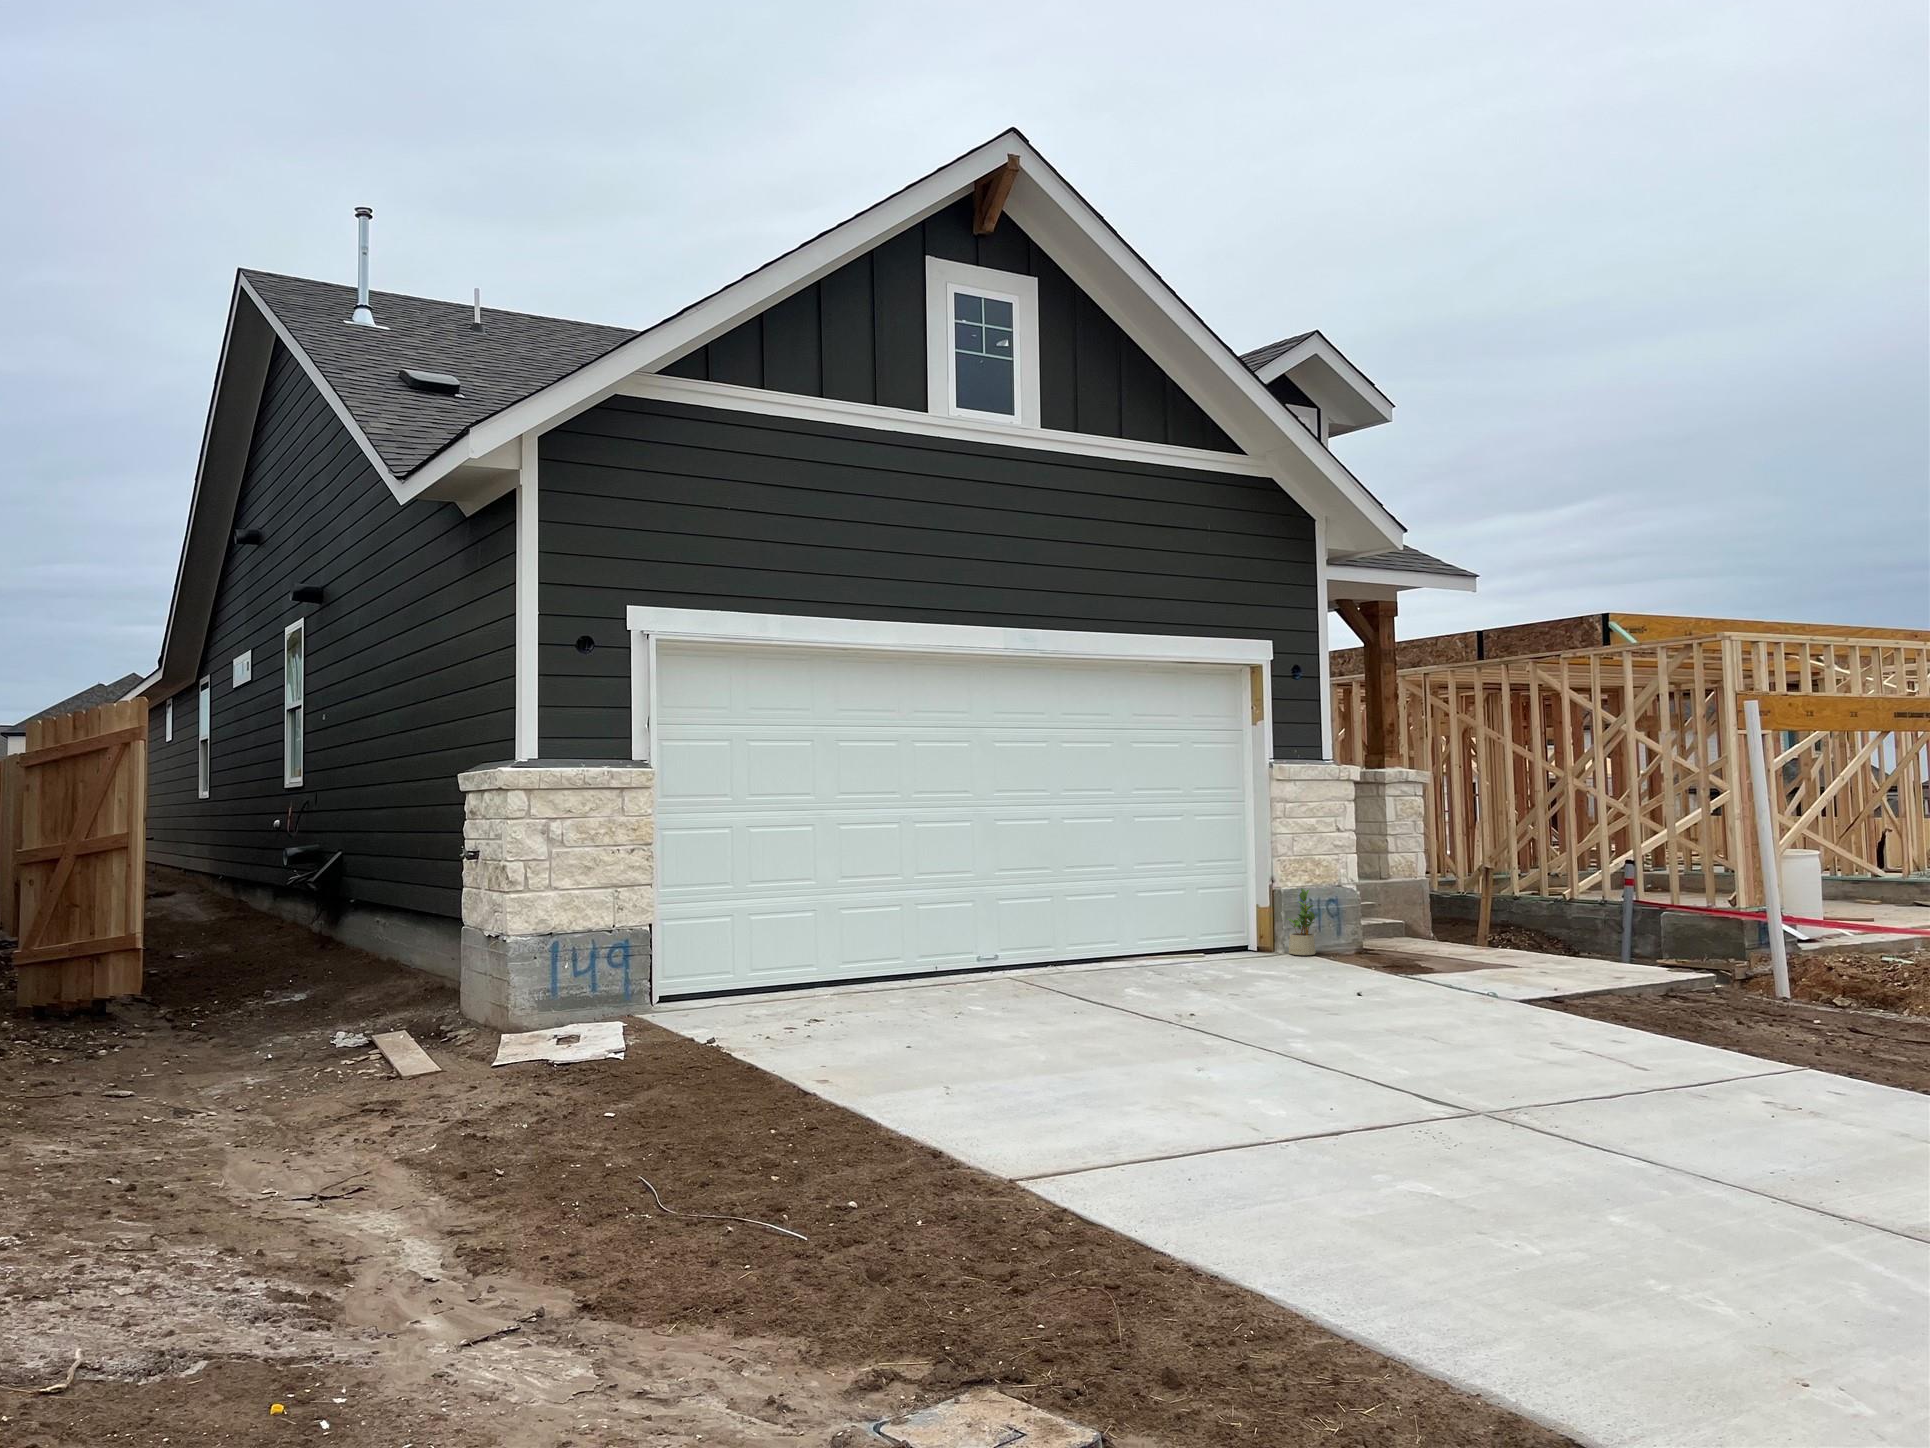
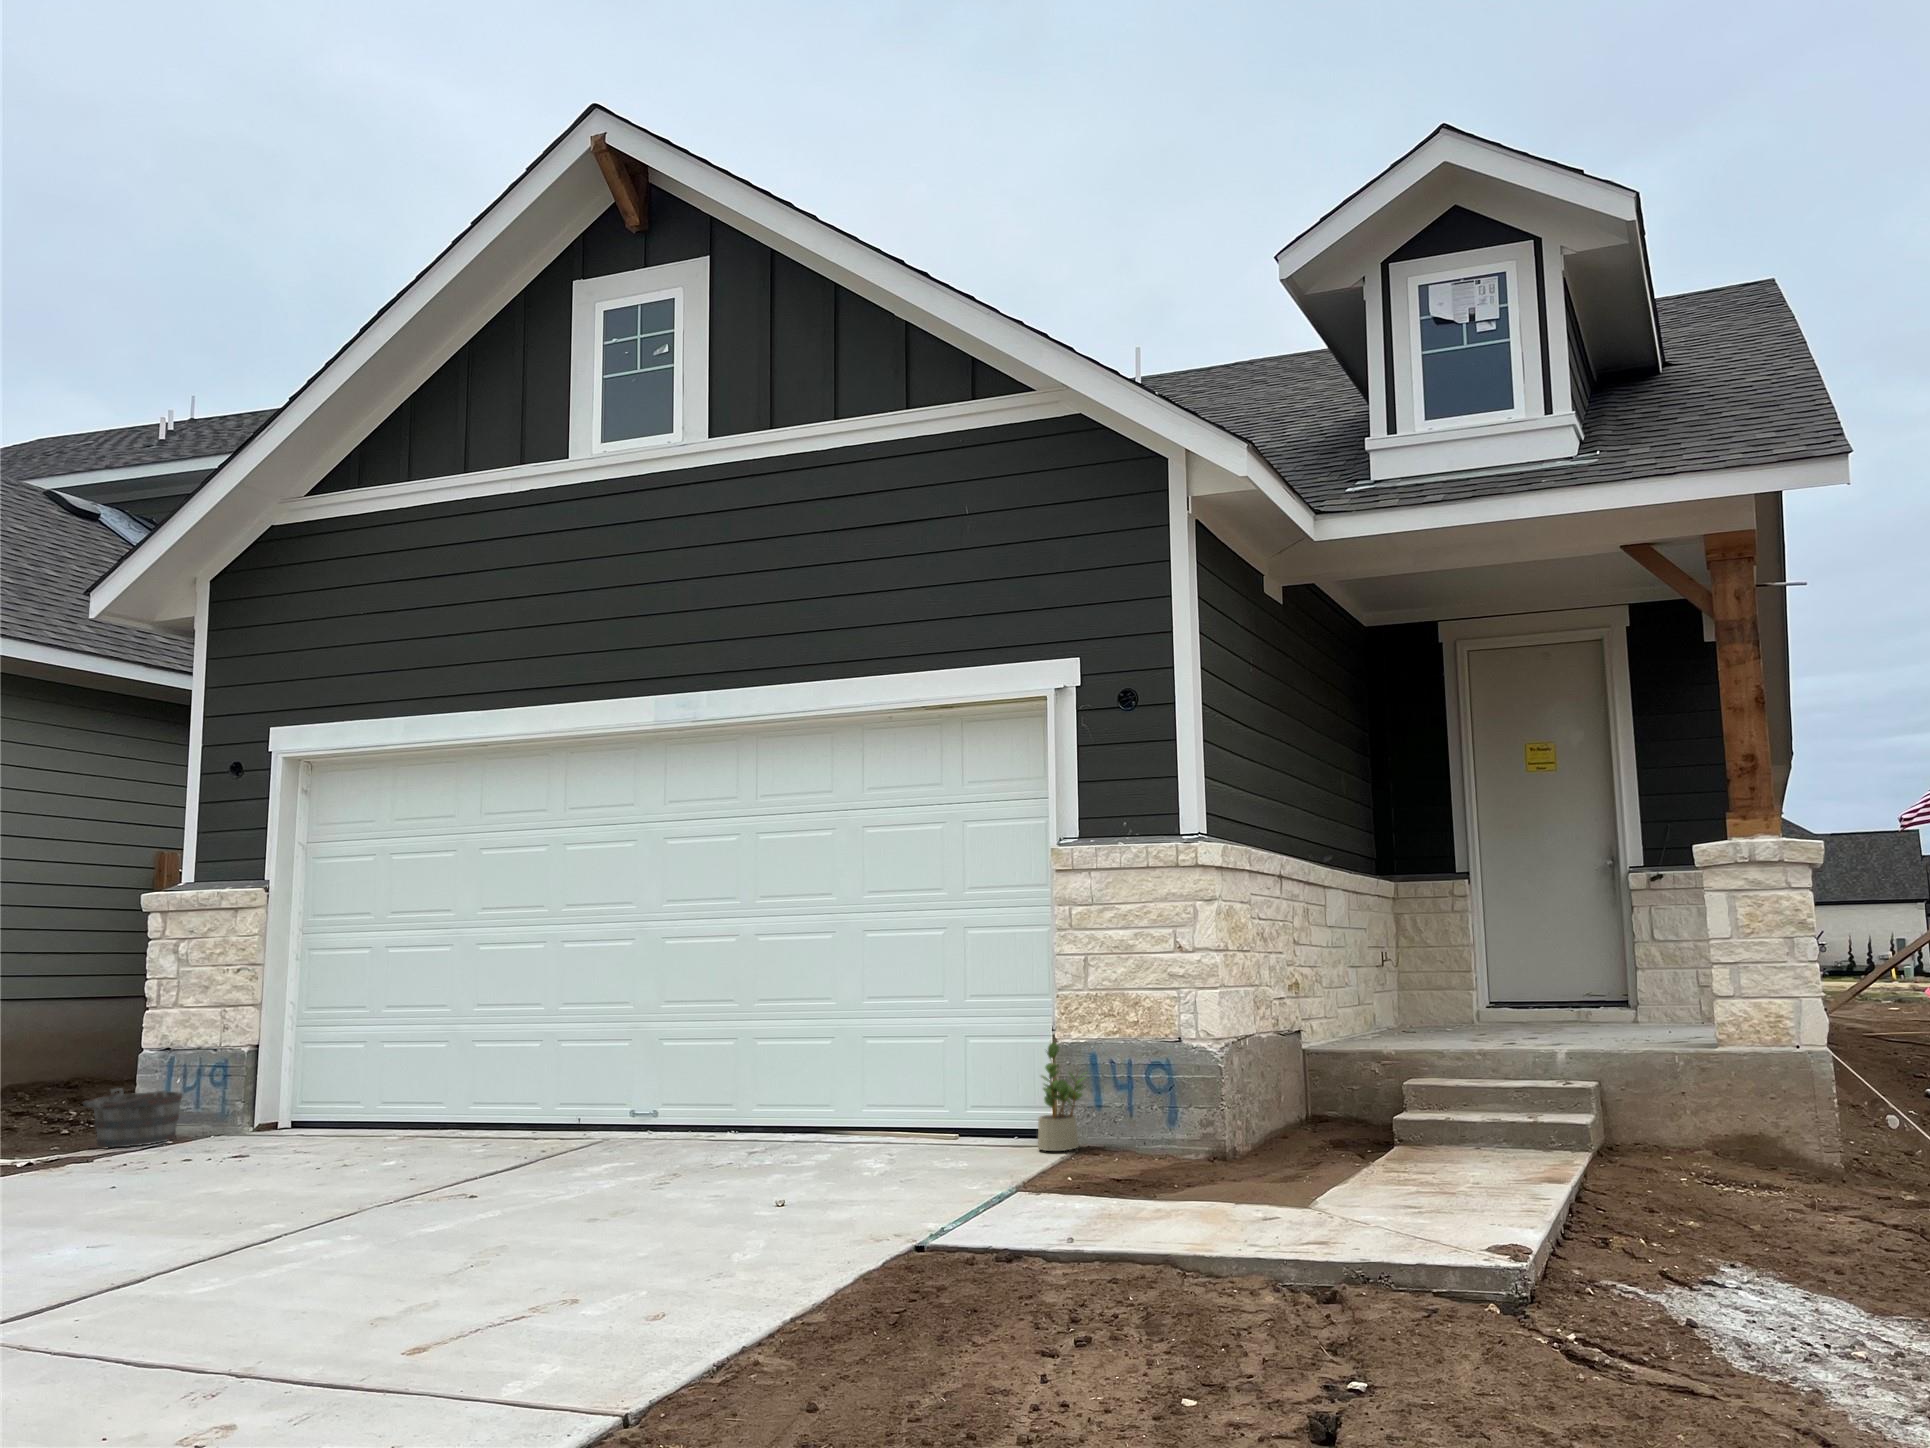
bucket: none [534,972,622,1034] -> present [83,1088,182,1147]

